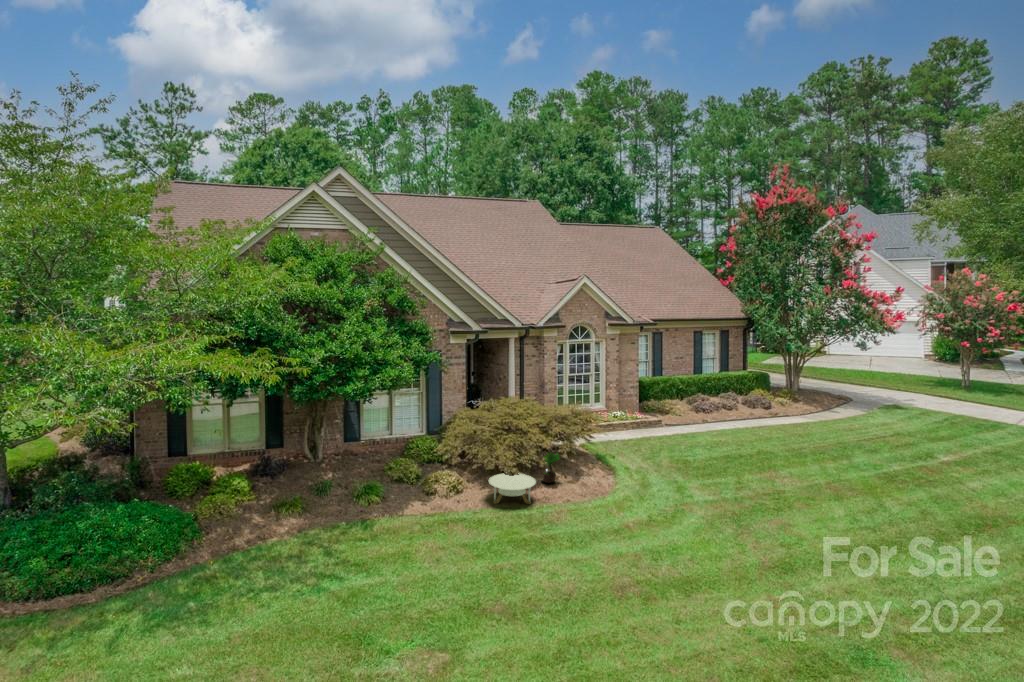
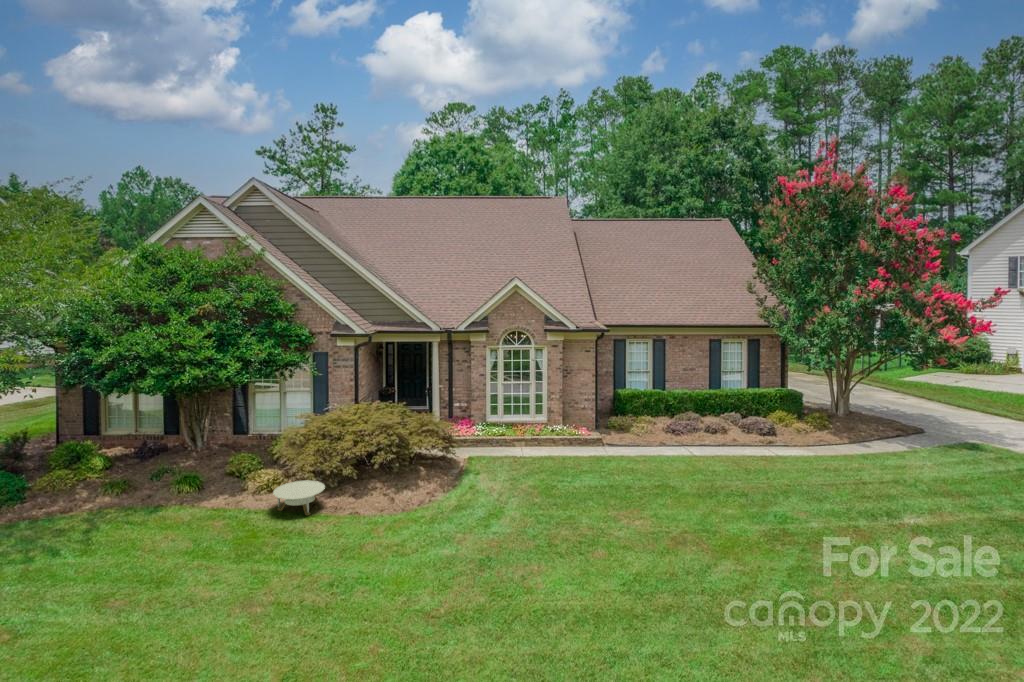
potted tree: present [543,453,558,483] -> none [352,461,374,496]

